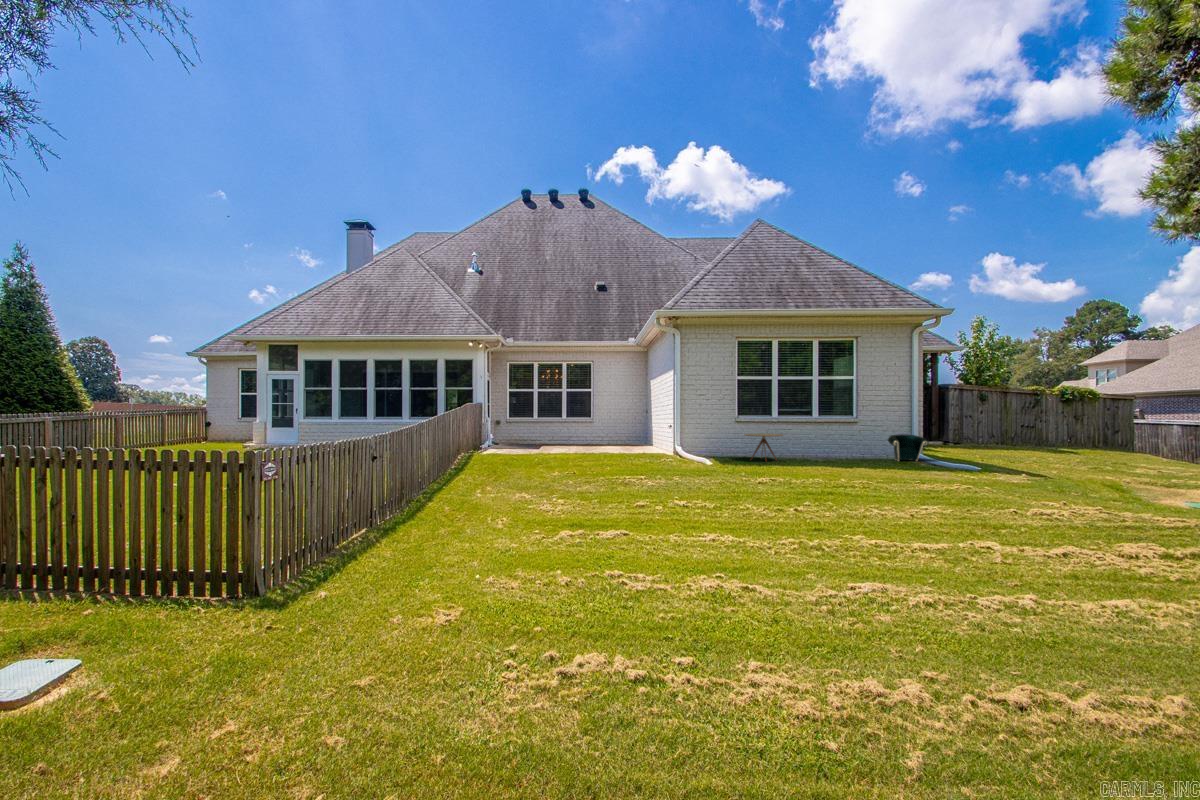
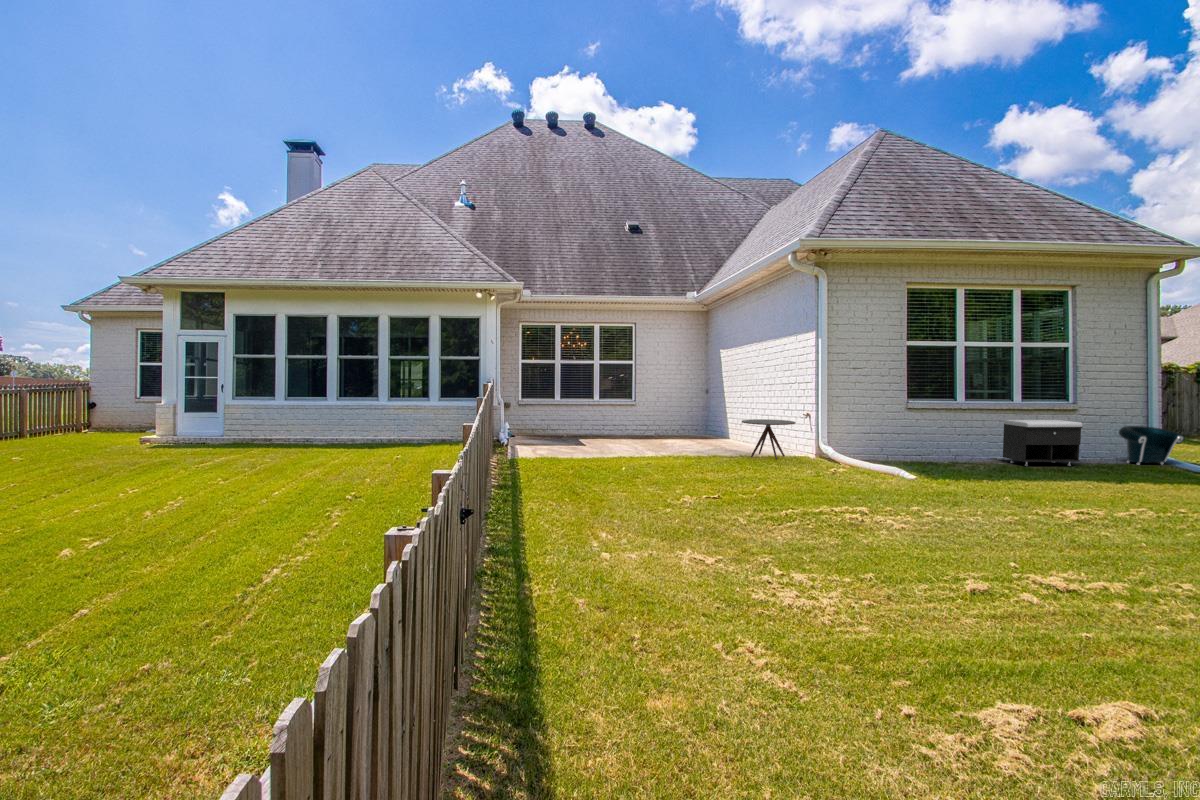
storage bench: none [806,430,851,461] -> present [1003,420,1083,466]
round table: present [745,433,783,460] -> present [742,419,796,459]

